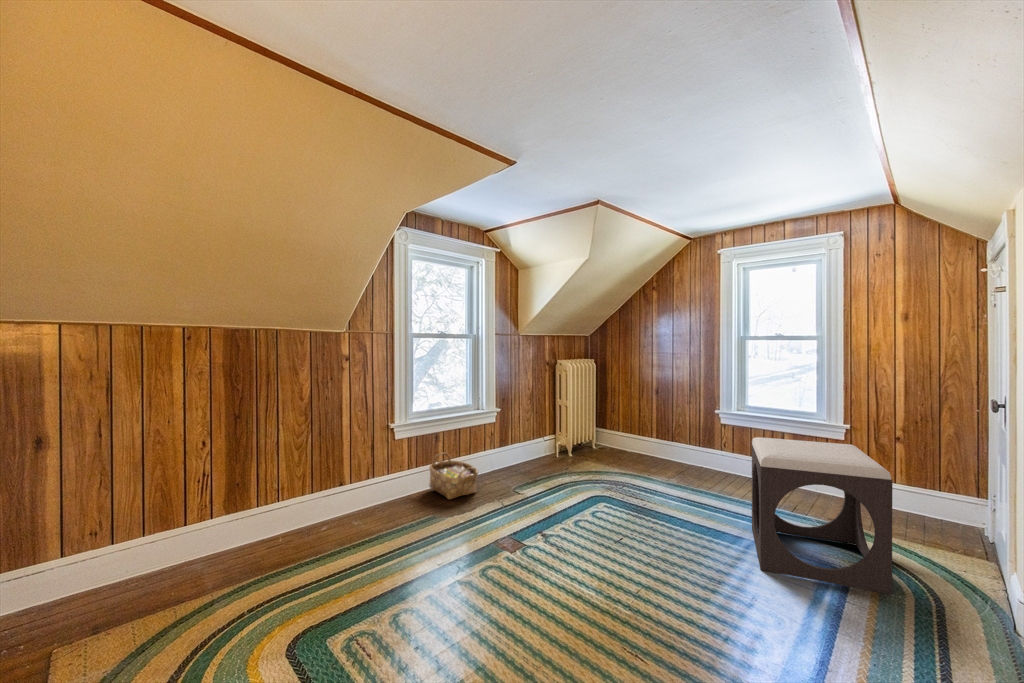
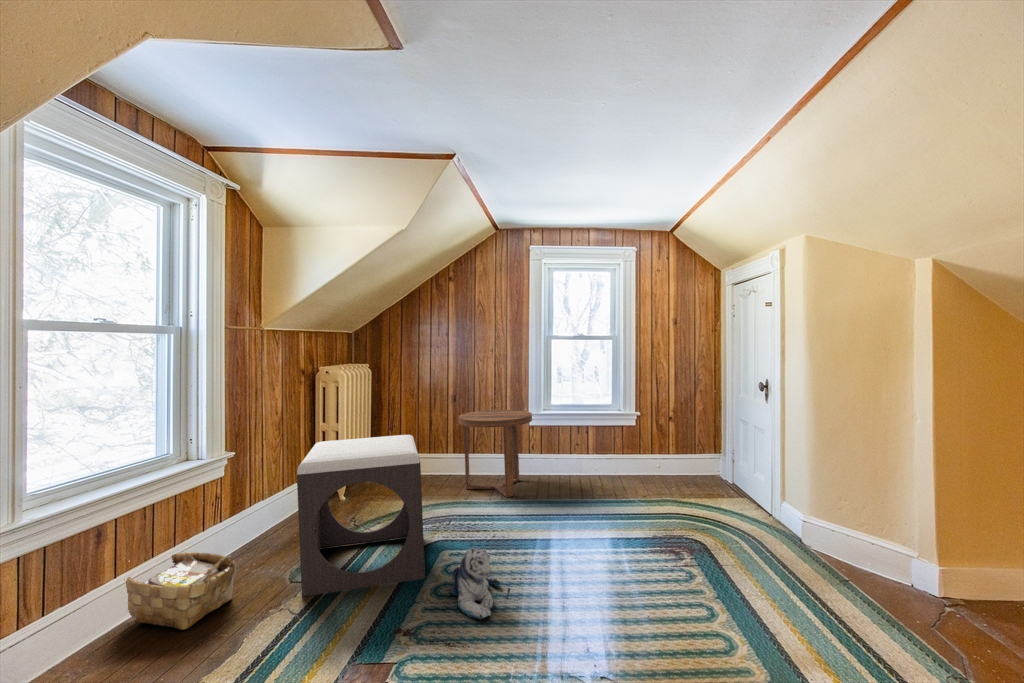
side table: none [653,407,719,480] -> present [459,410,532,497]
footstool: present [752,437,892,594] -> present [297,435,425,596]
plush toy: none [581,499,619,546] -> present [450,548,500,620]

